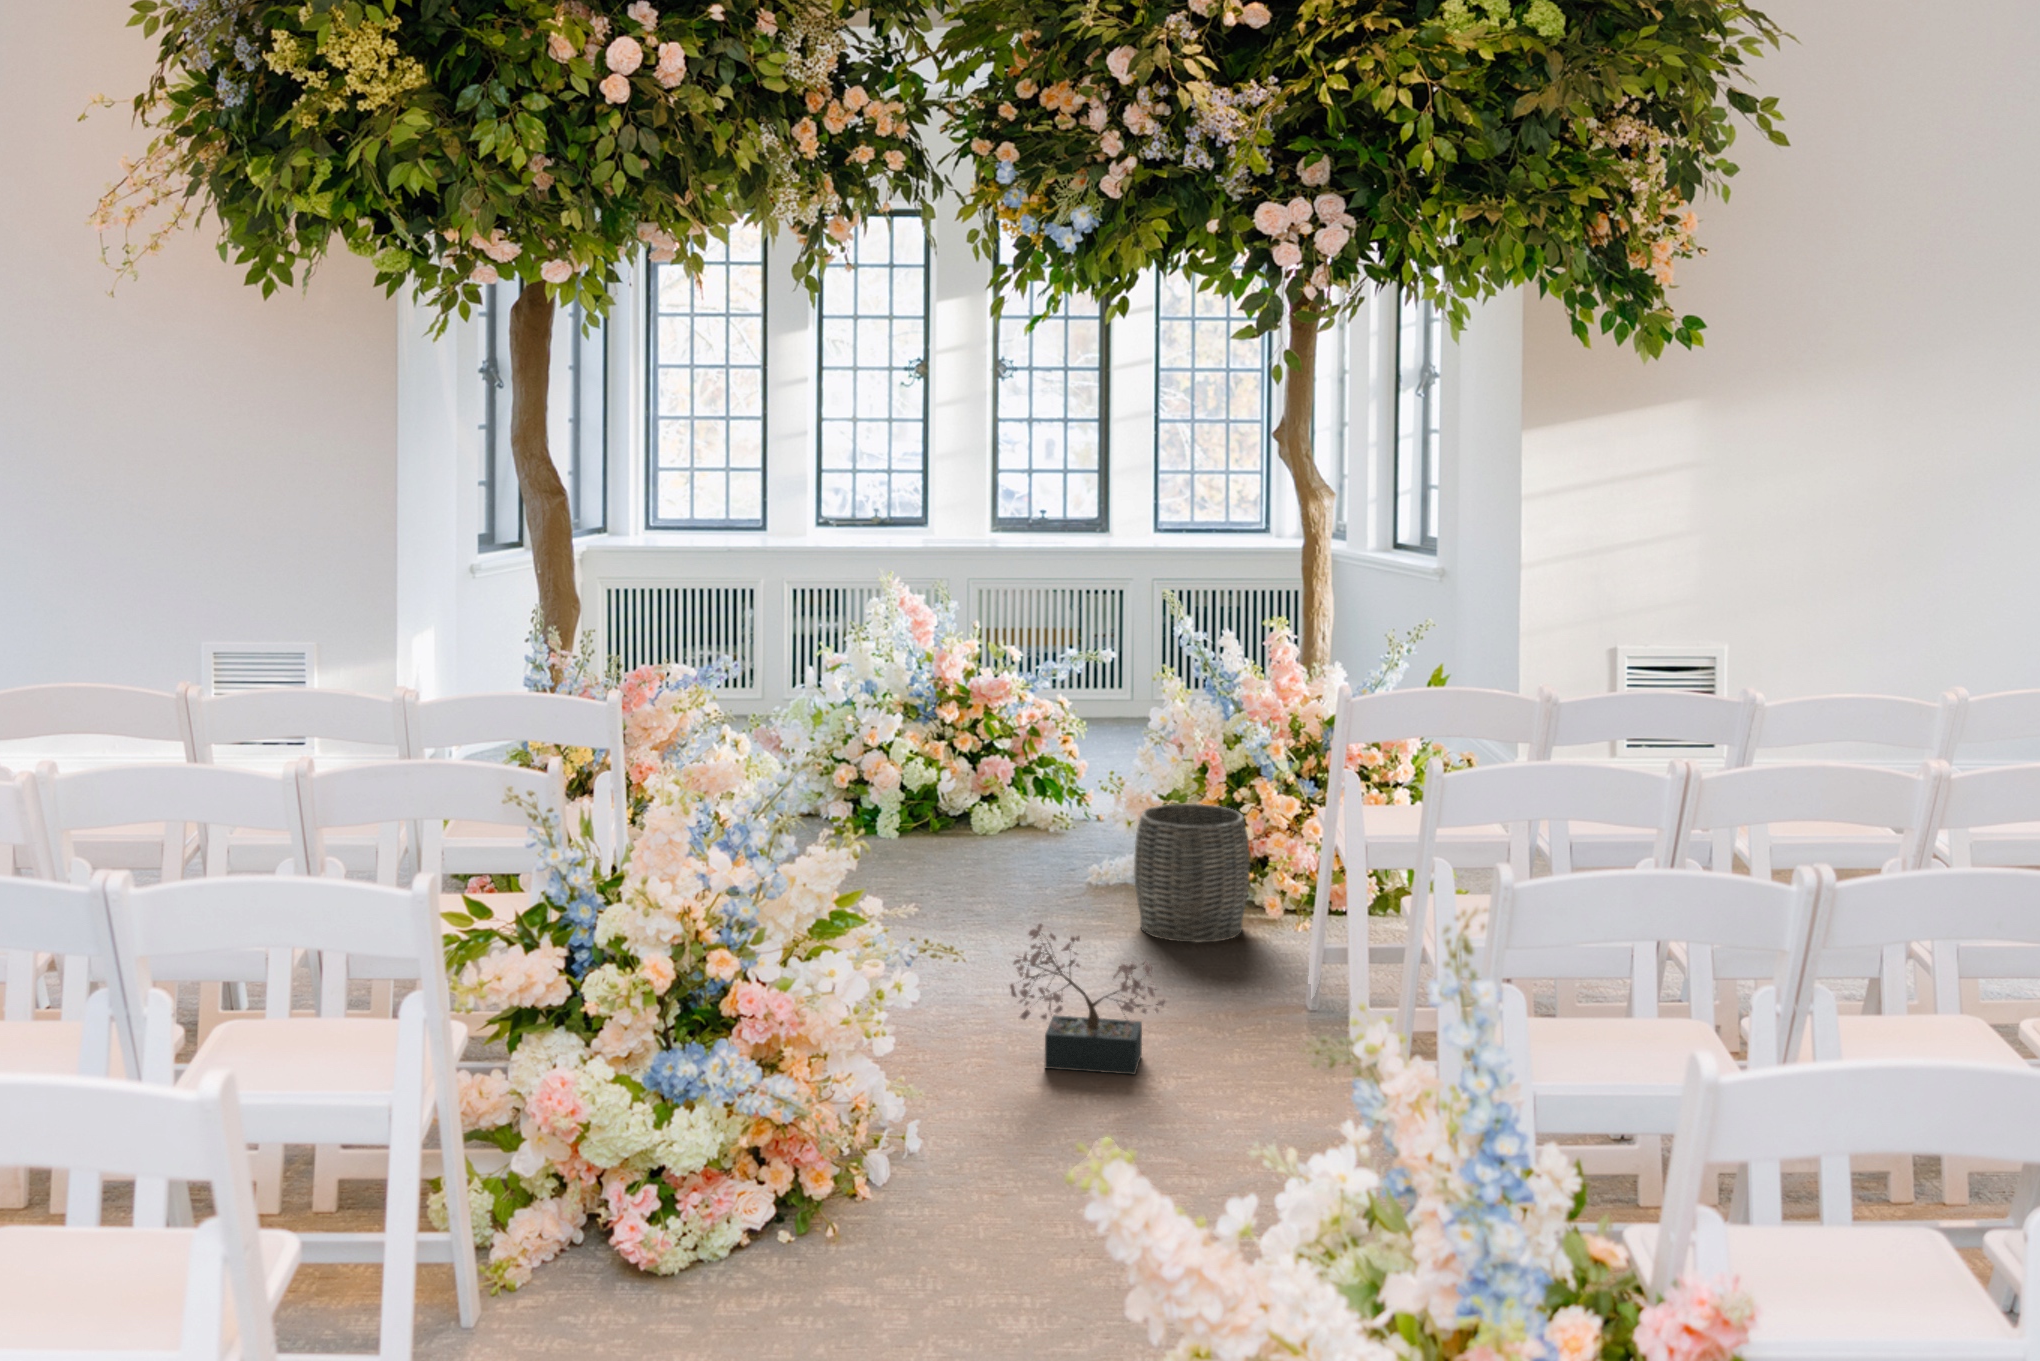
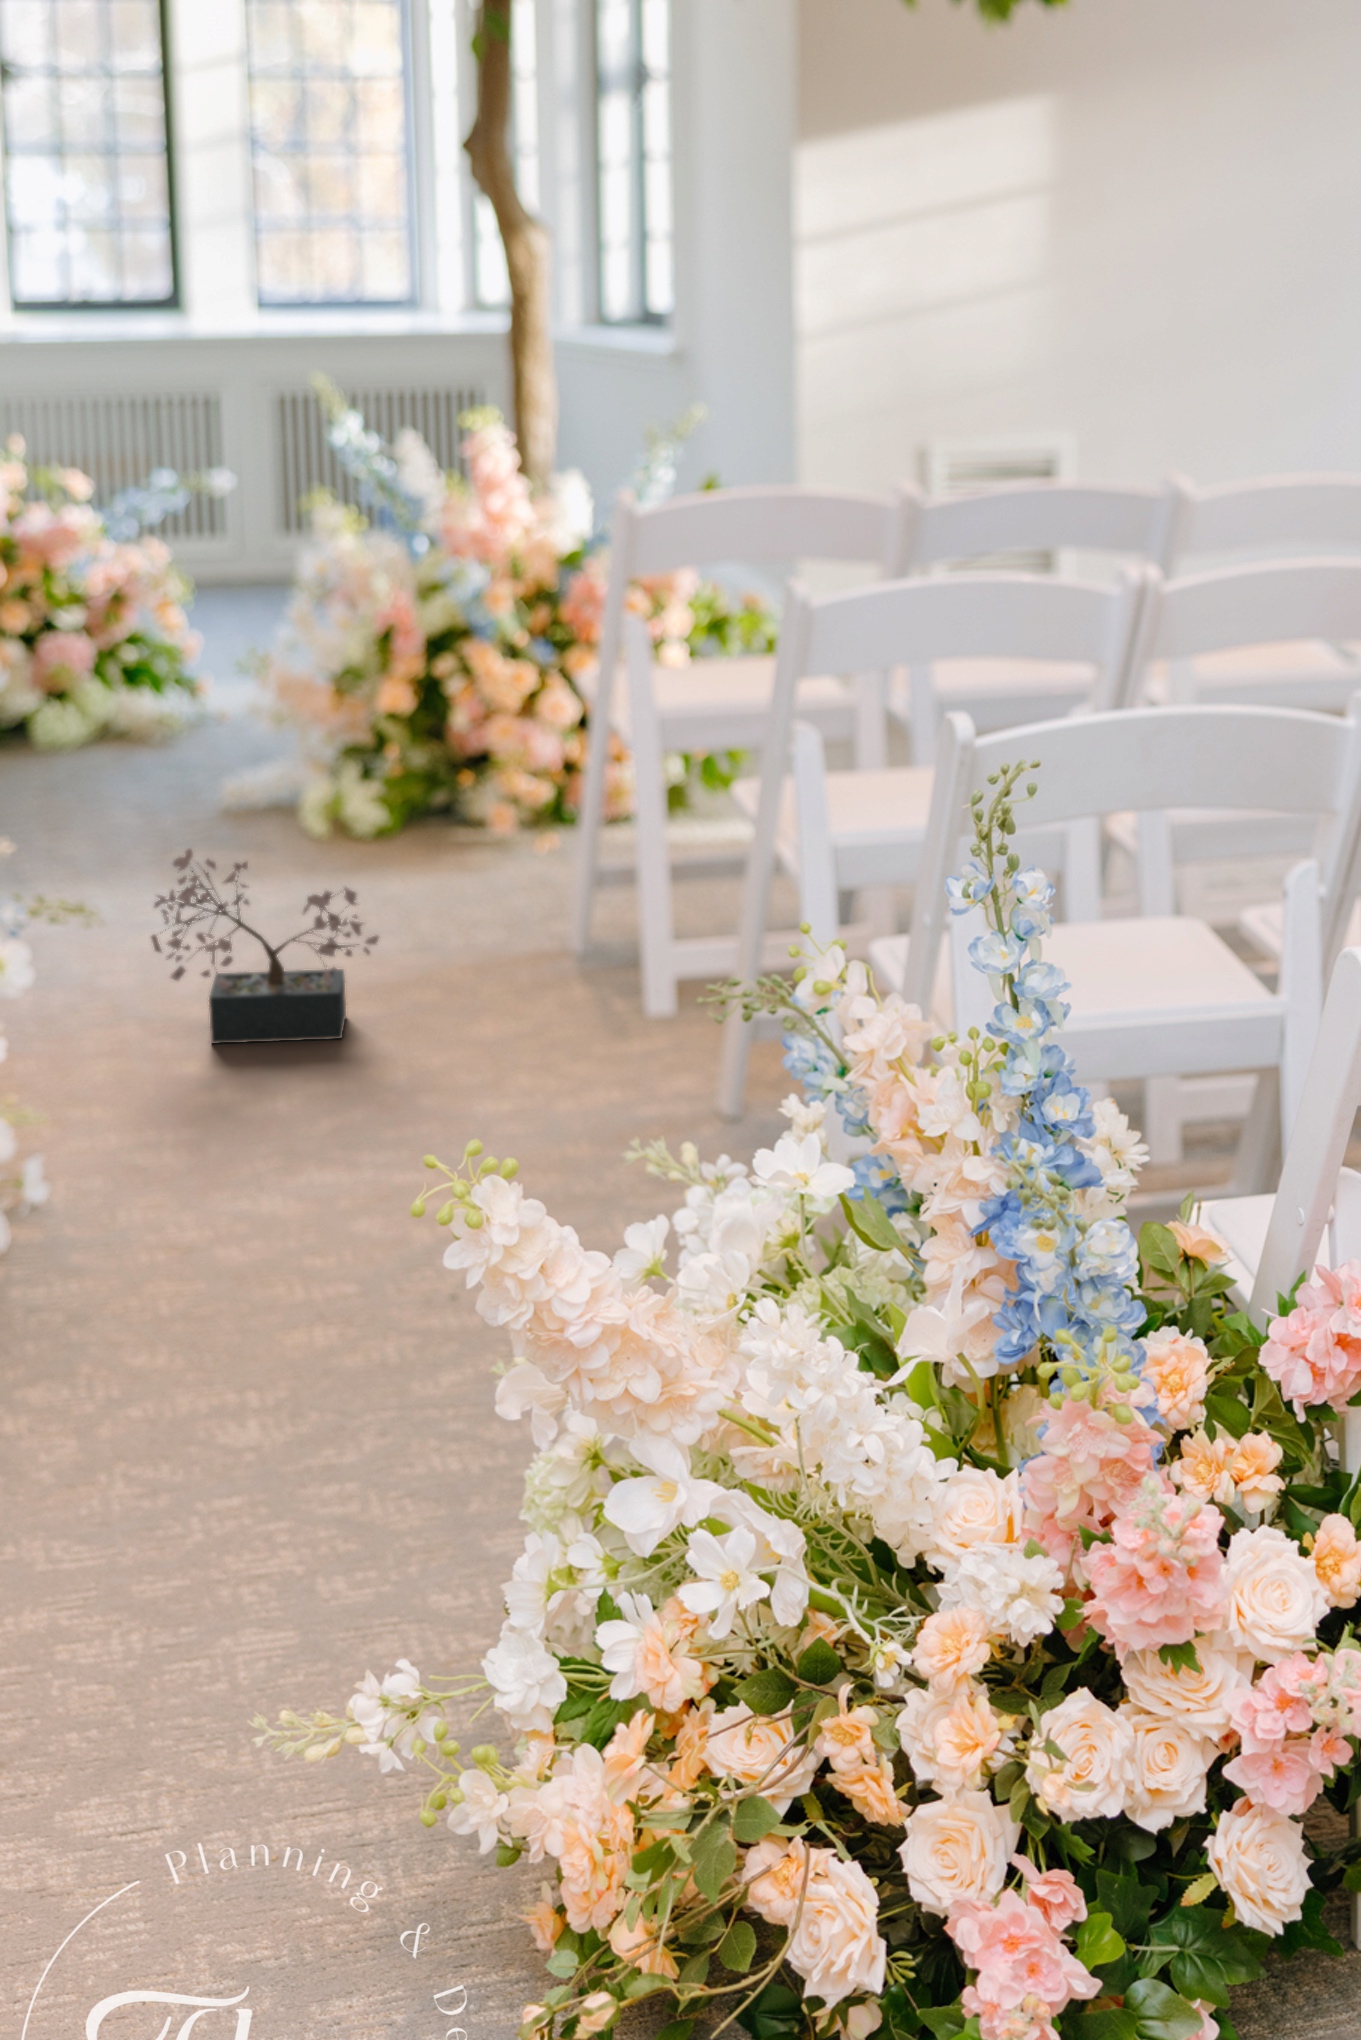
woven basket: present [1134,804,1250,942] -> none [299,682,466,873]

